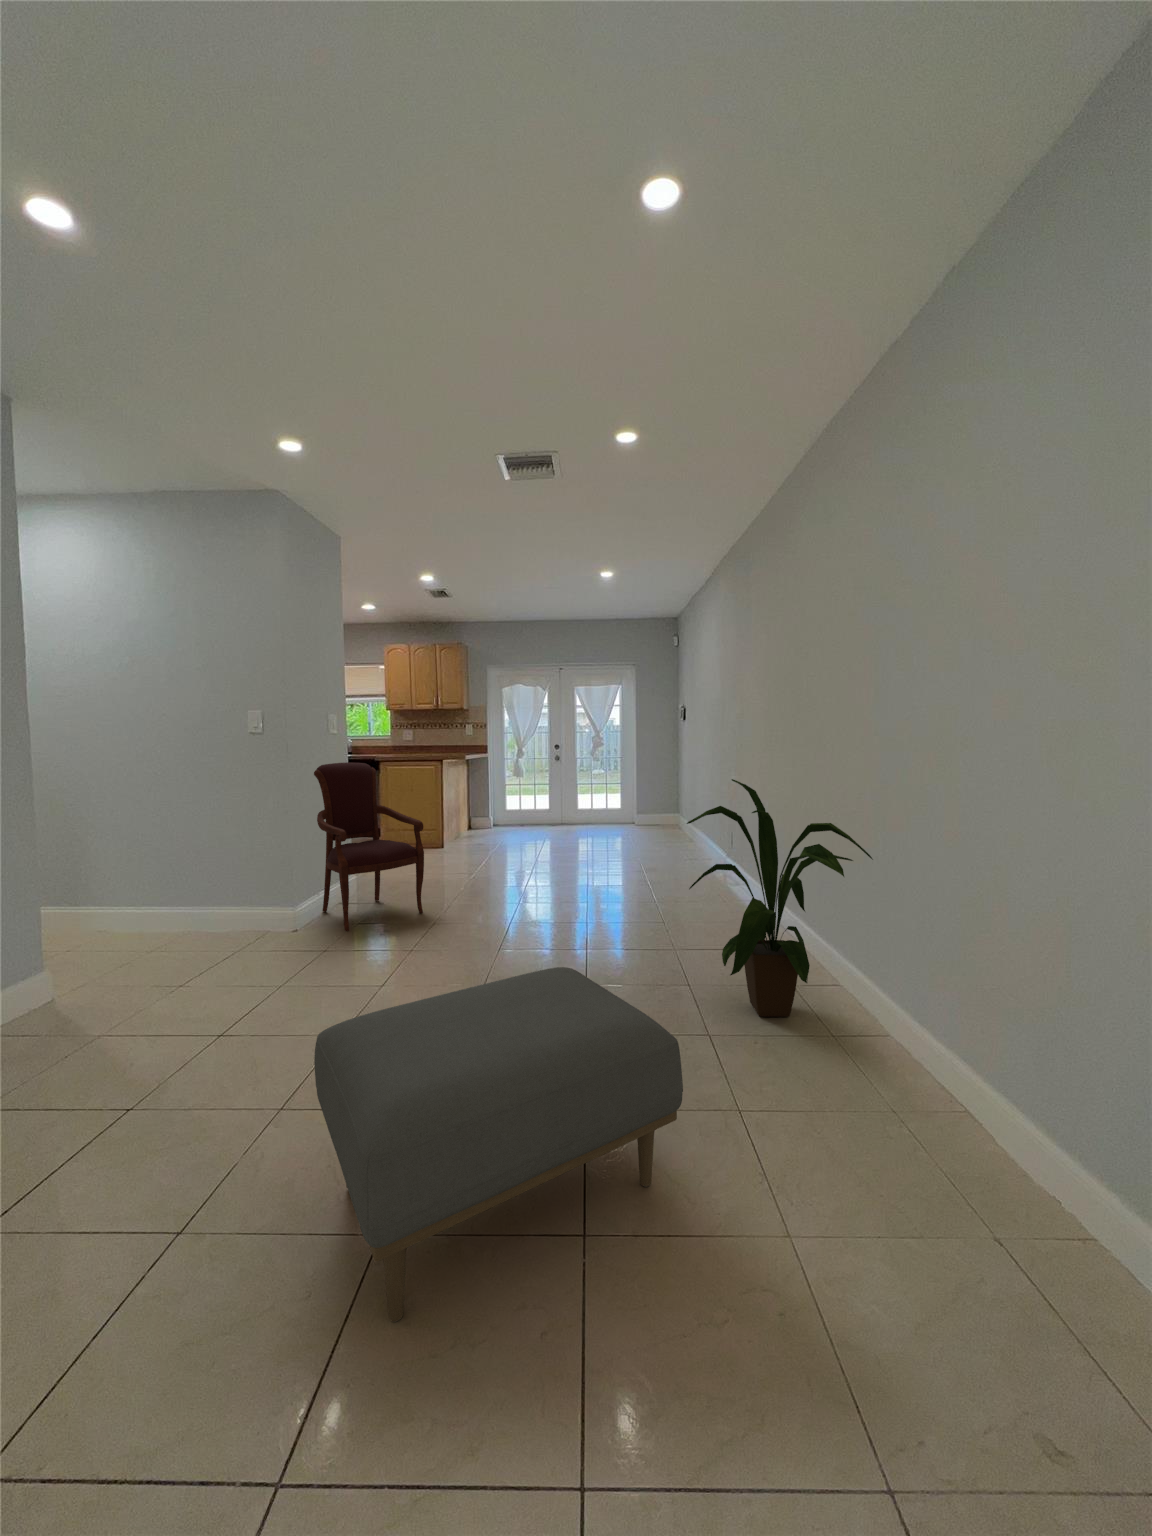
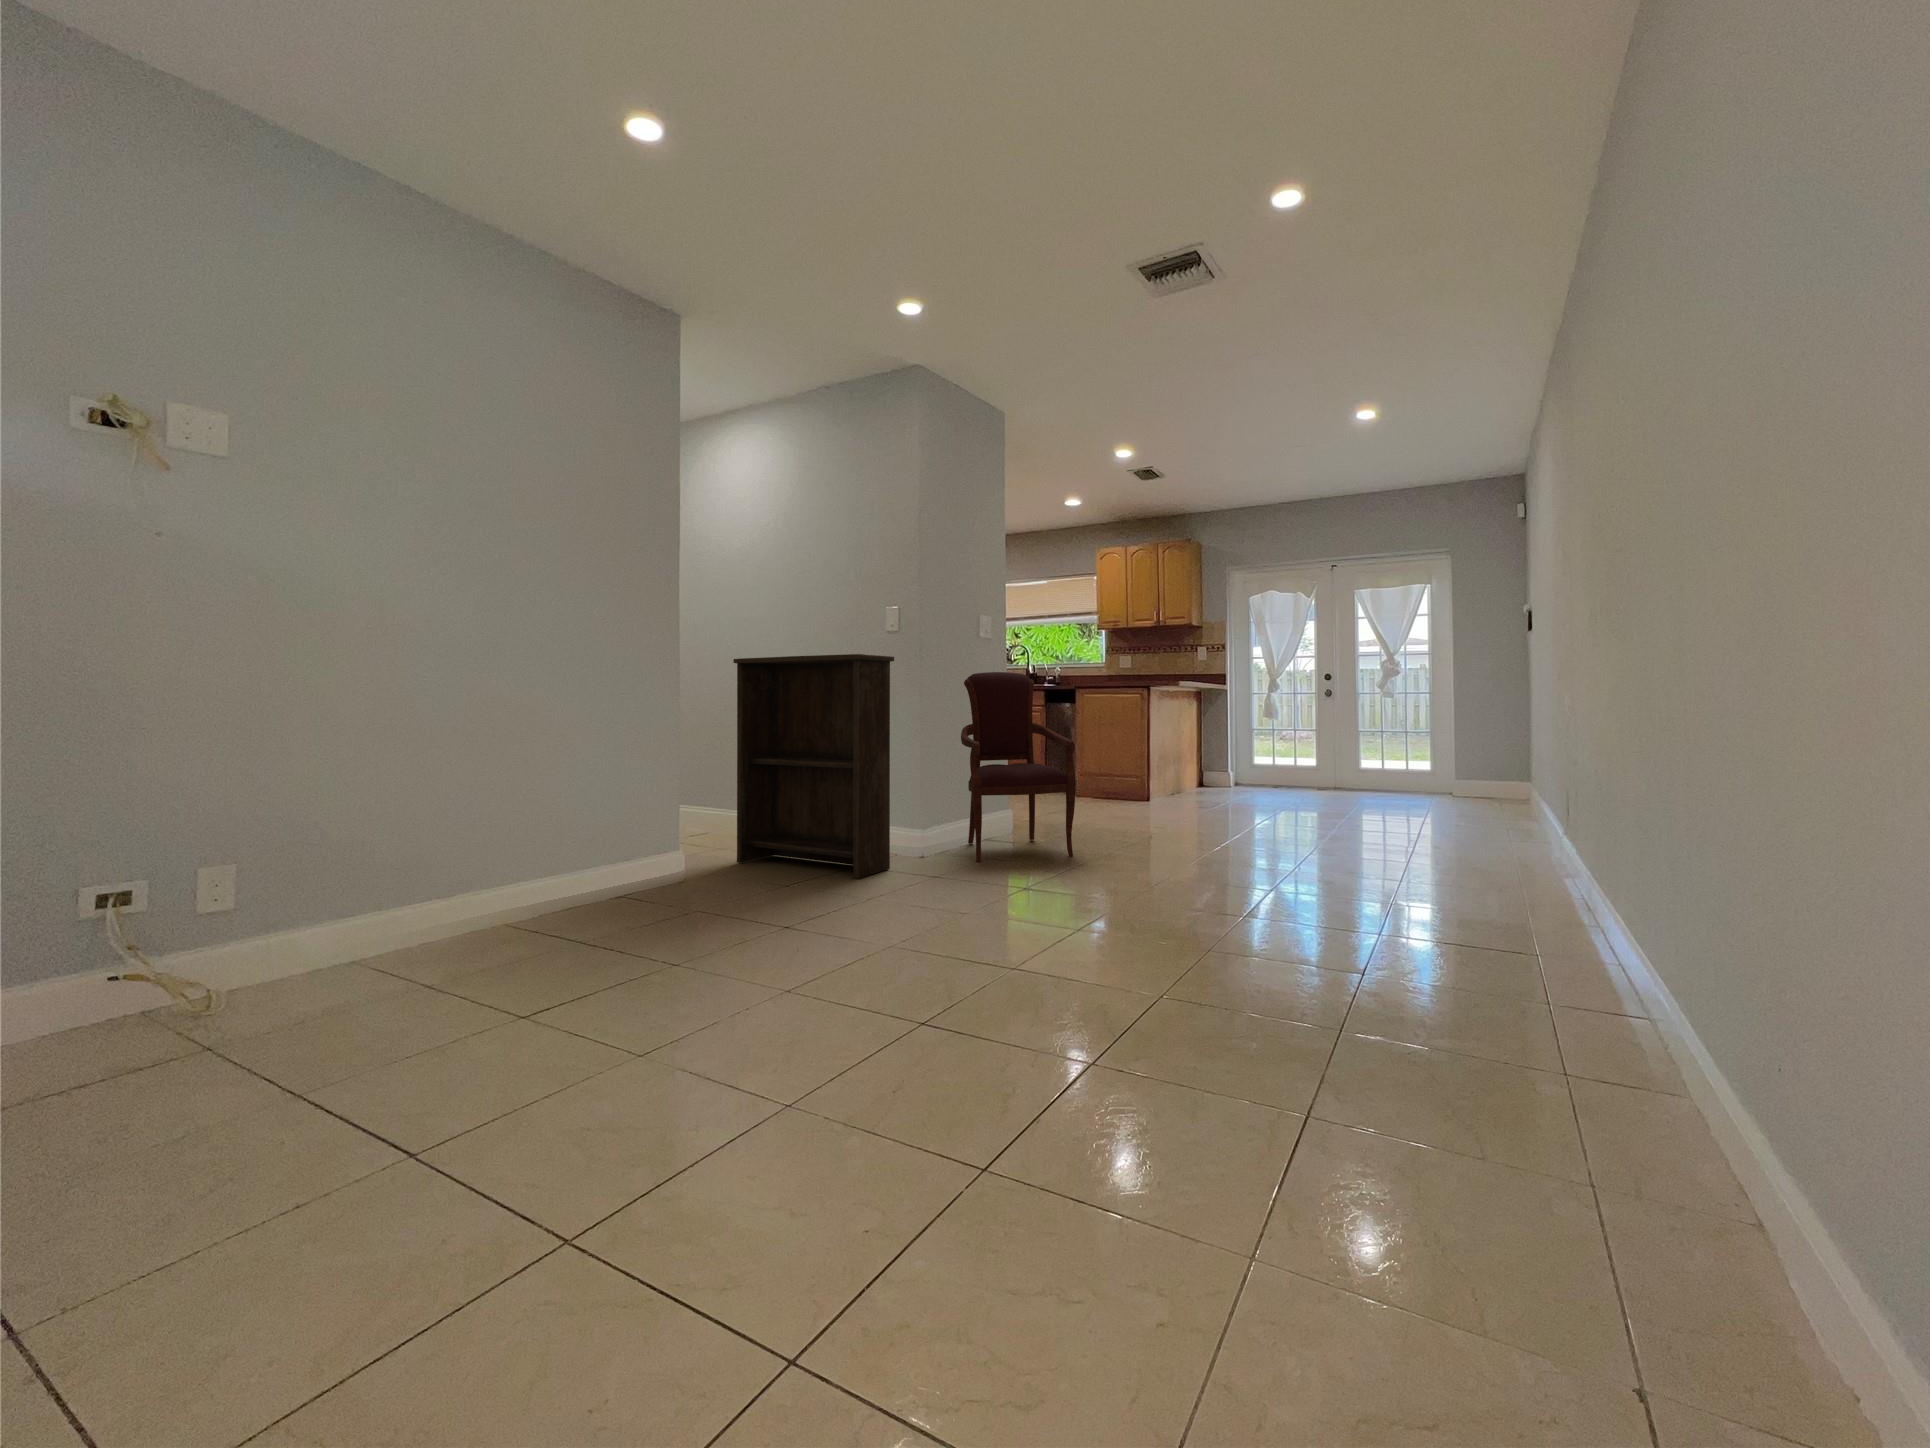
bookshelf: none [69,760,268,971] -> present [733,654,894,878]
house plant: present [687,779,873,1017] -> none [1337,652,1668,1040]
ottoman: present [314,967,683,1322] -> none [700,866,1151,1172]

